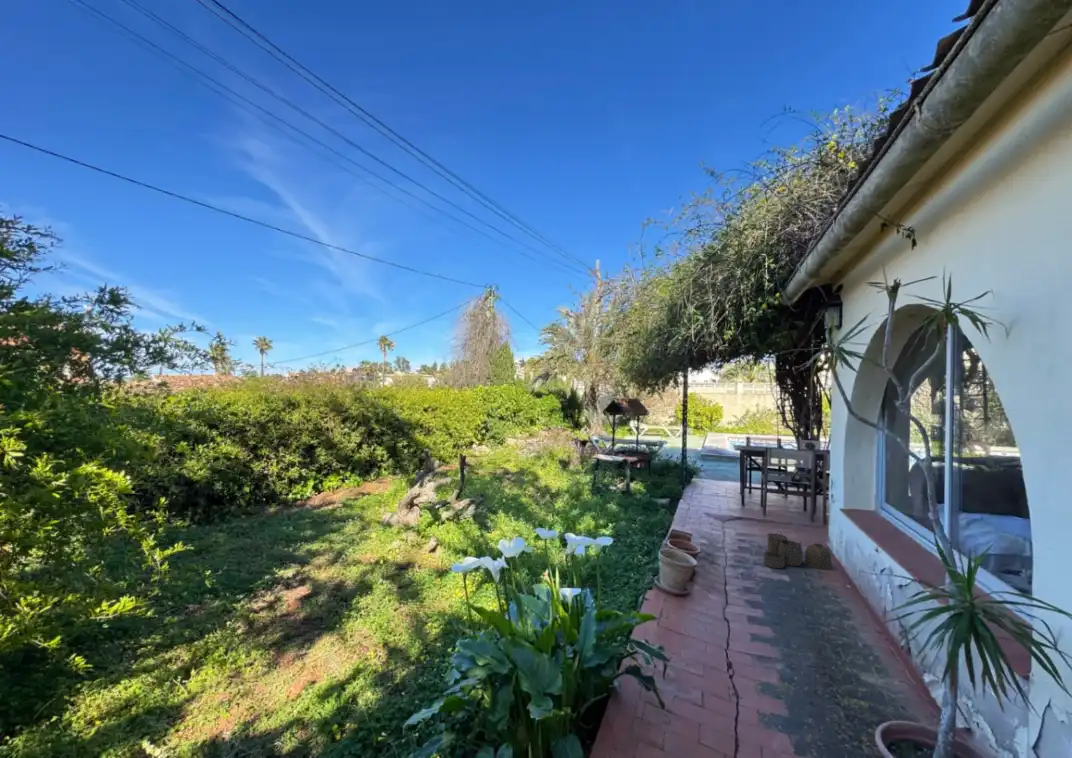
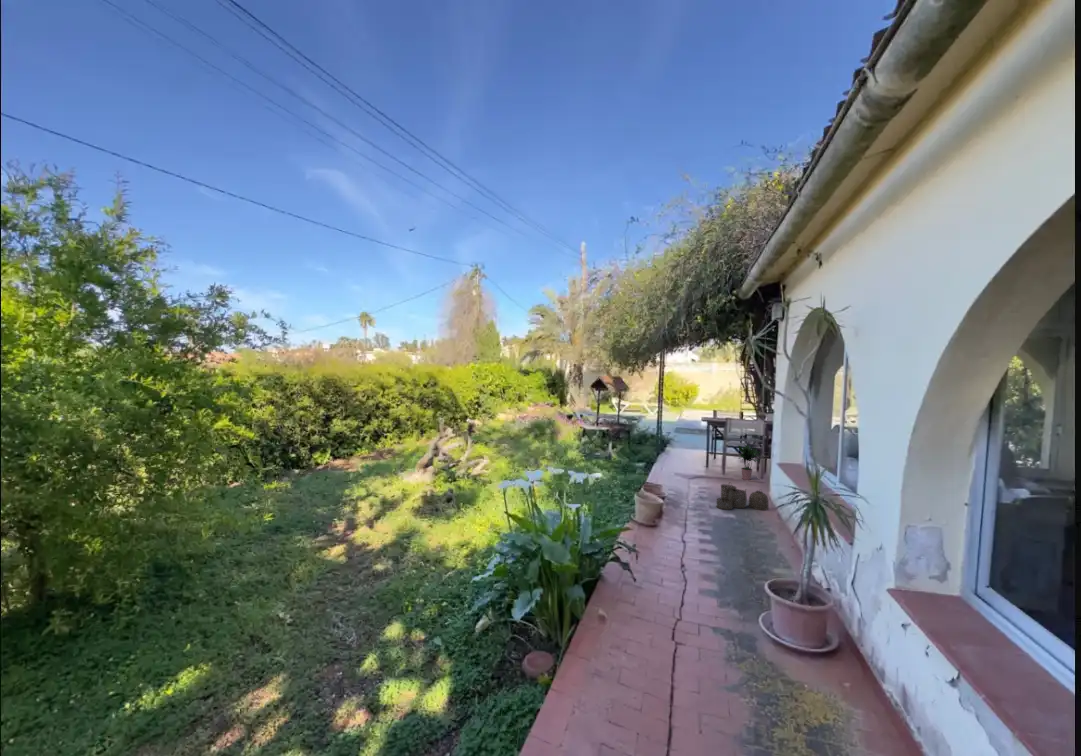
potted plant: none [783,479,817,524] -> present [738,445,760,480]

